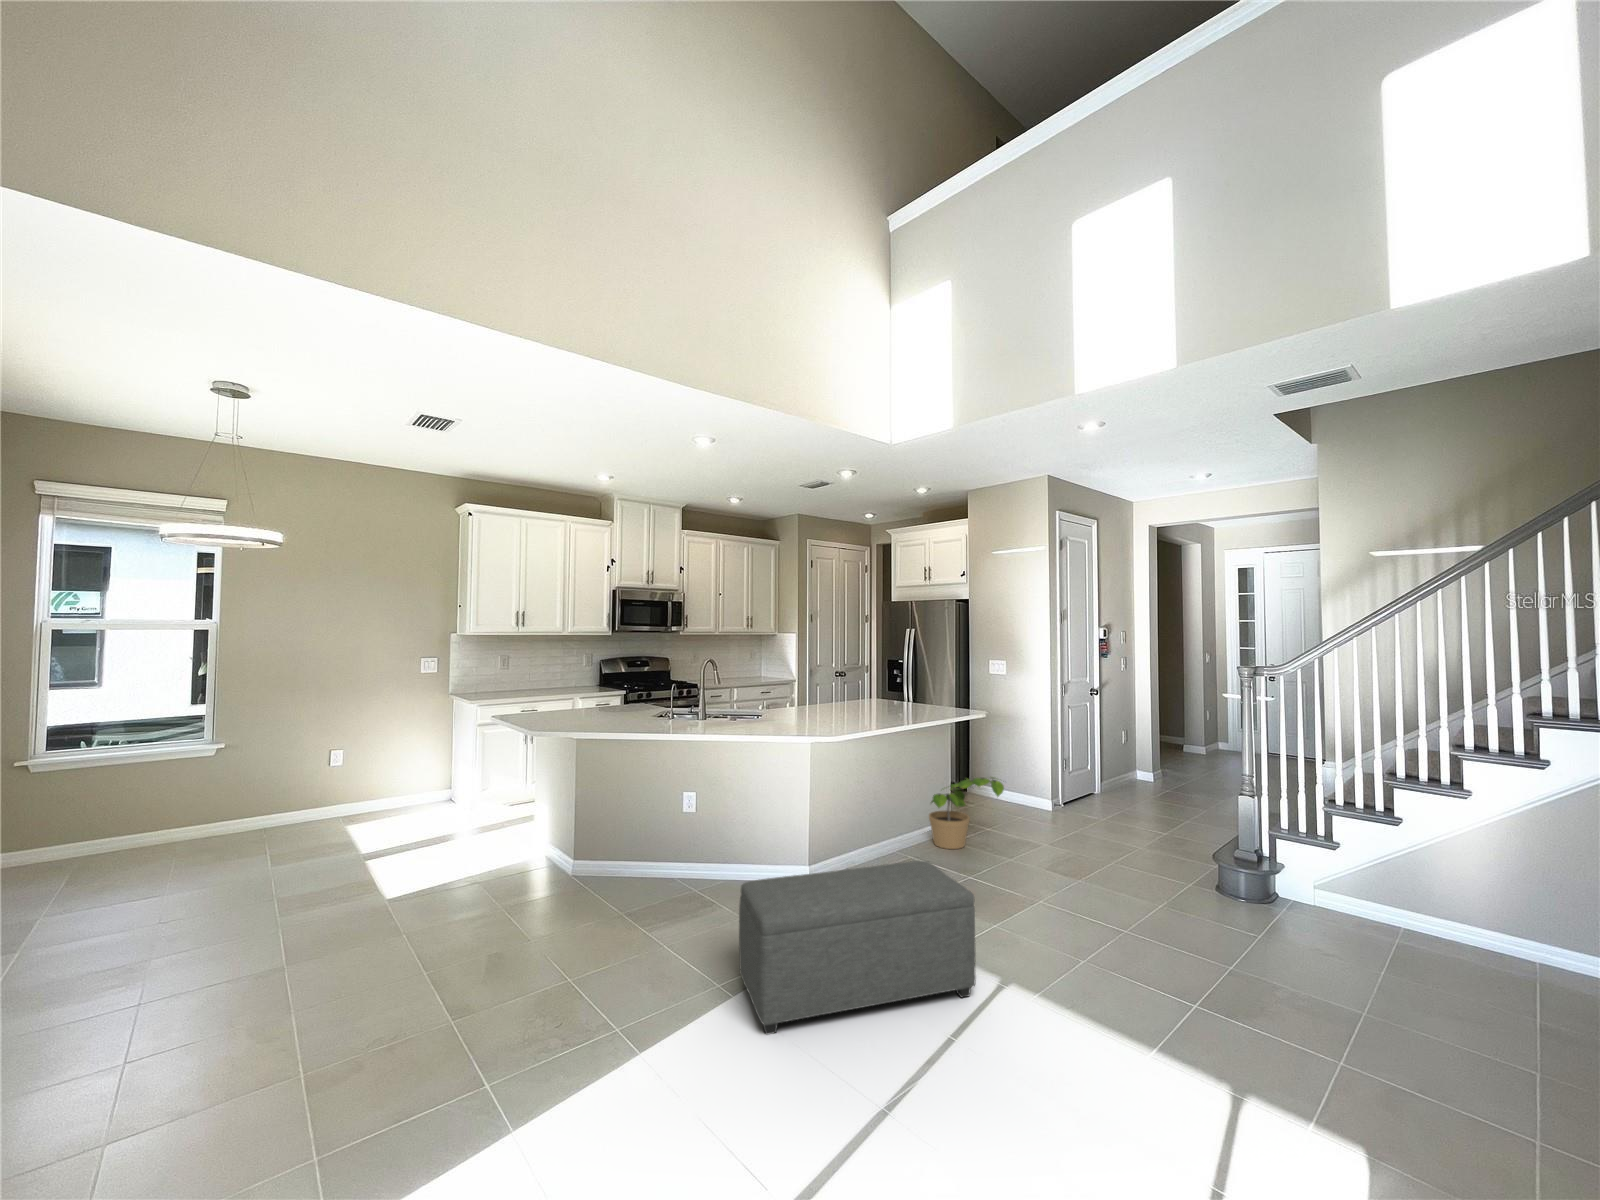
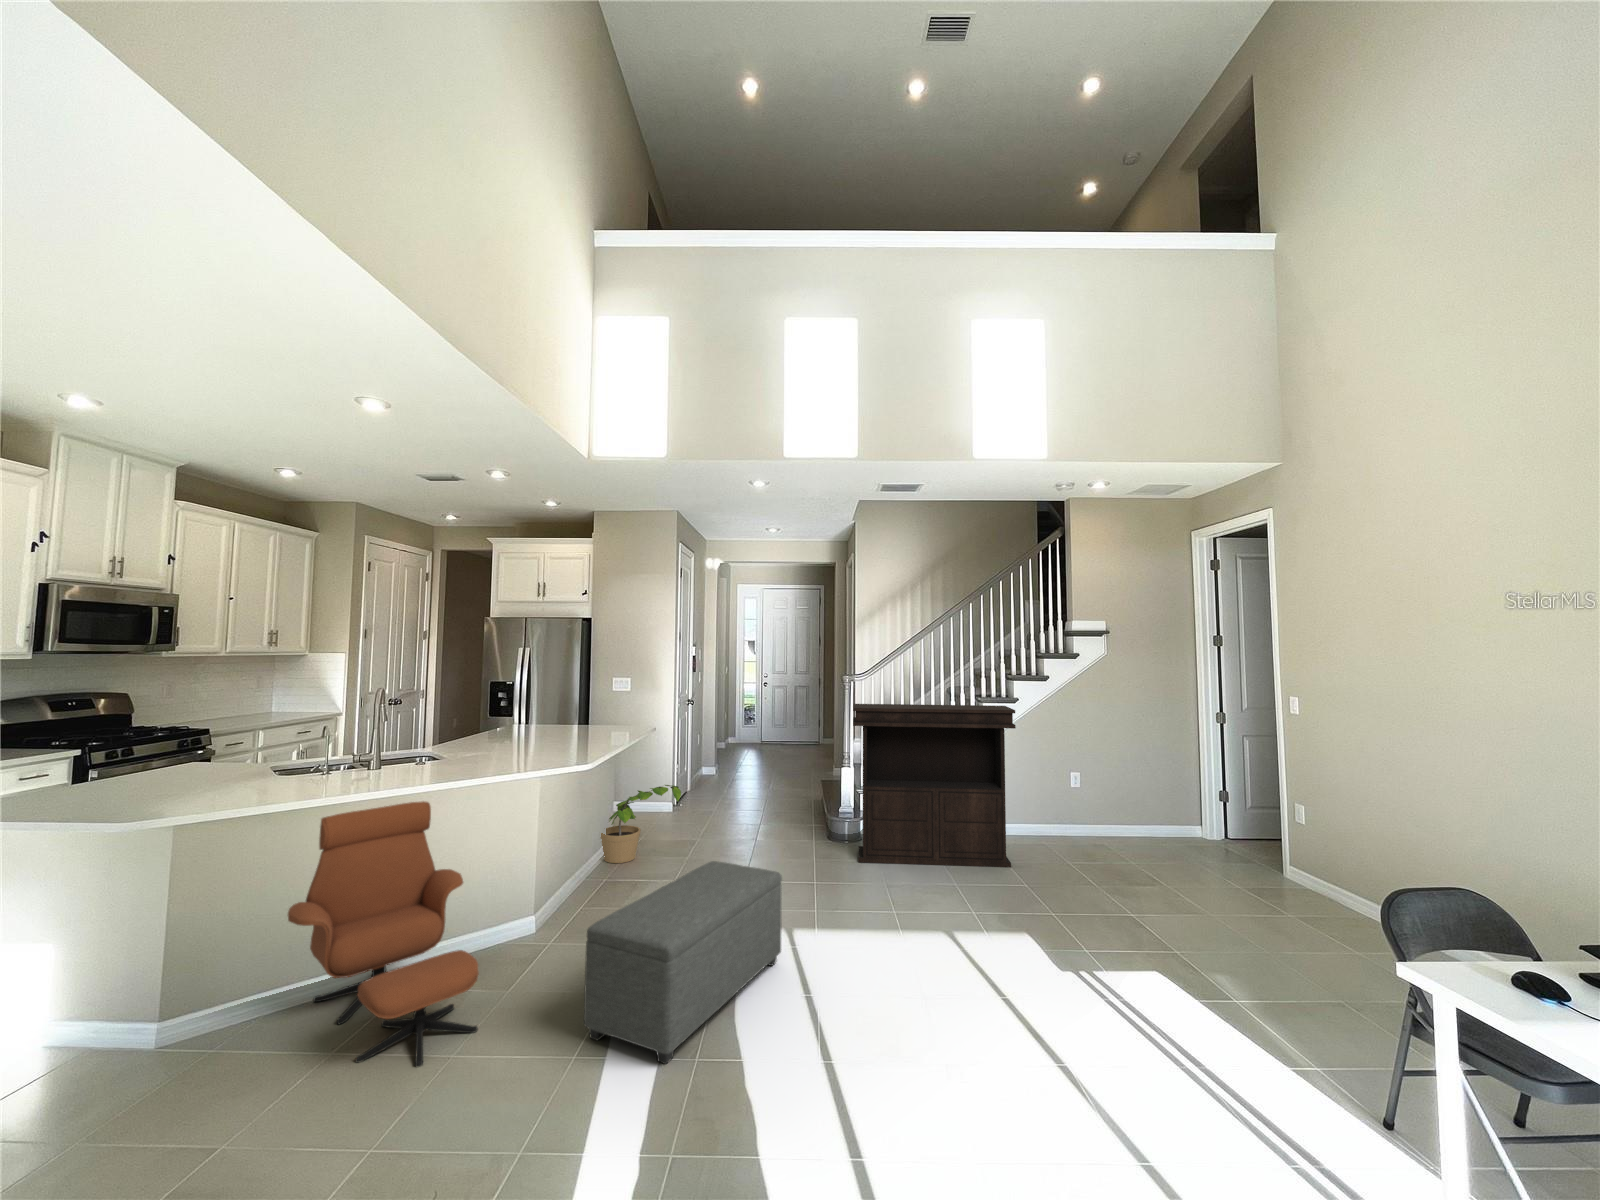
console table: none [1211,707,1548,1027] -> present [853,704,1016,867]
lounge chair: none [620,751,737,951] -> present [288,801,479,1067]

